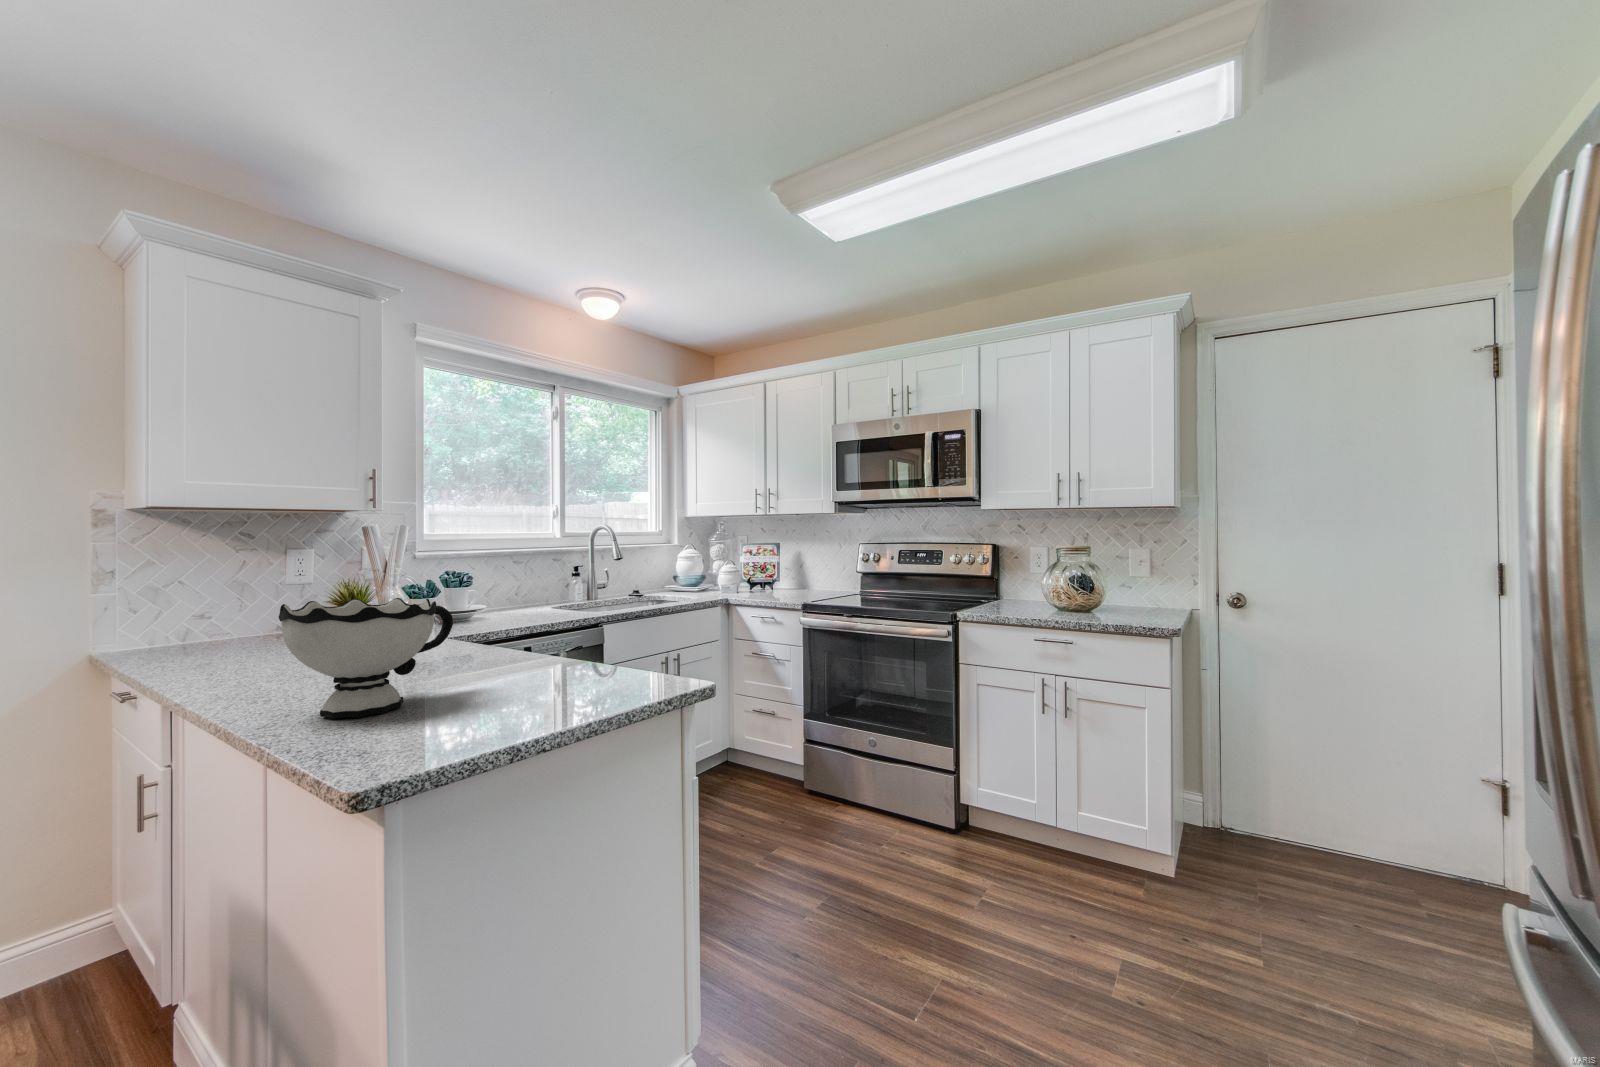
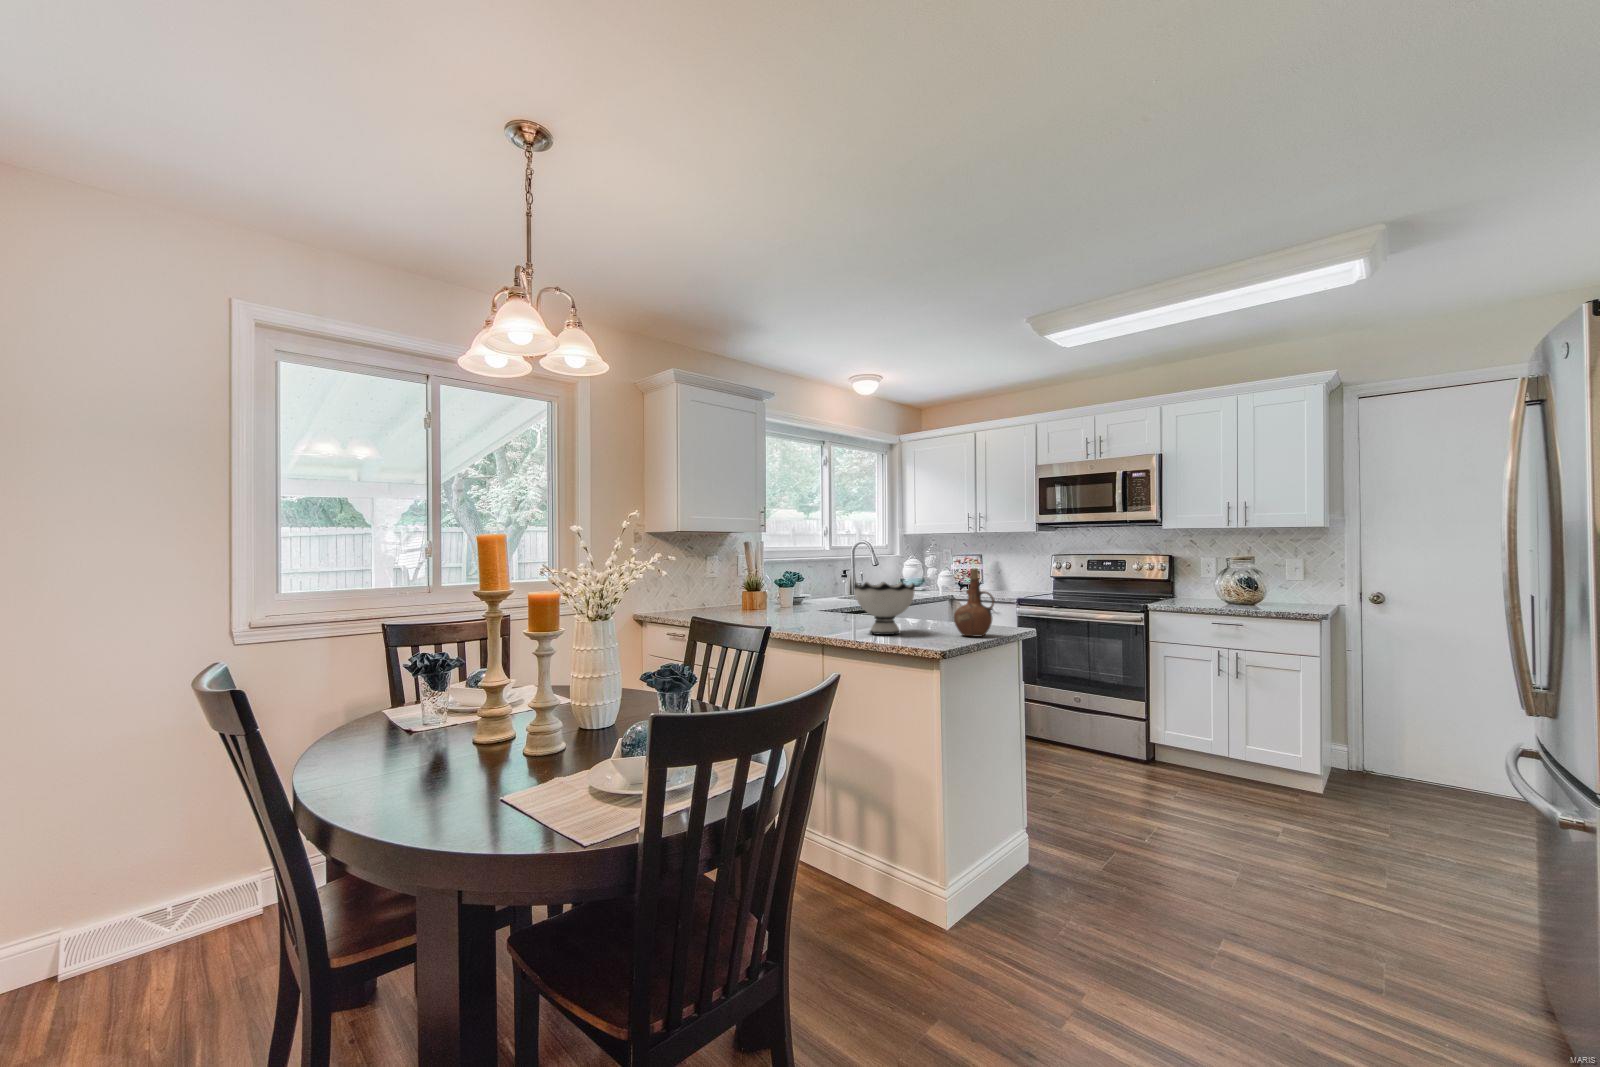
ceramic pitcher: none [492,572,582,719] -> present [954,569,994,636]

